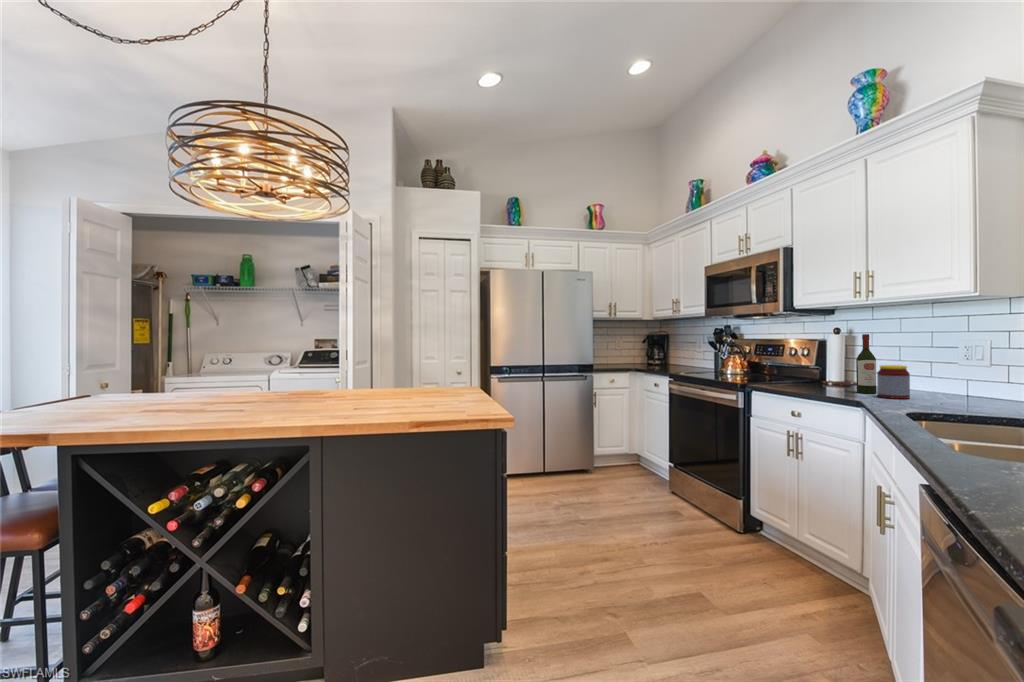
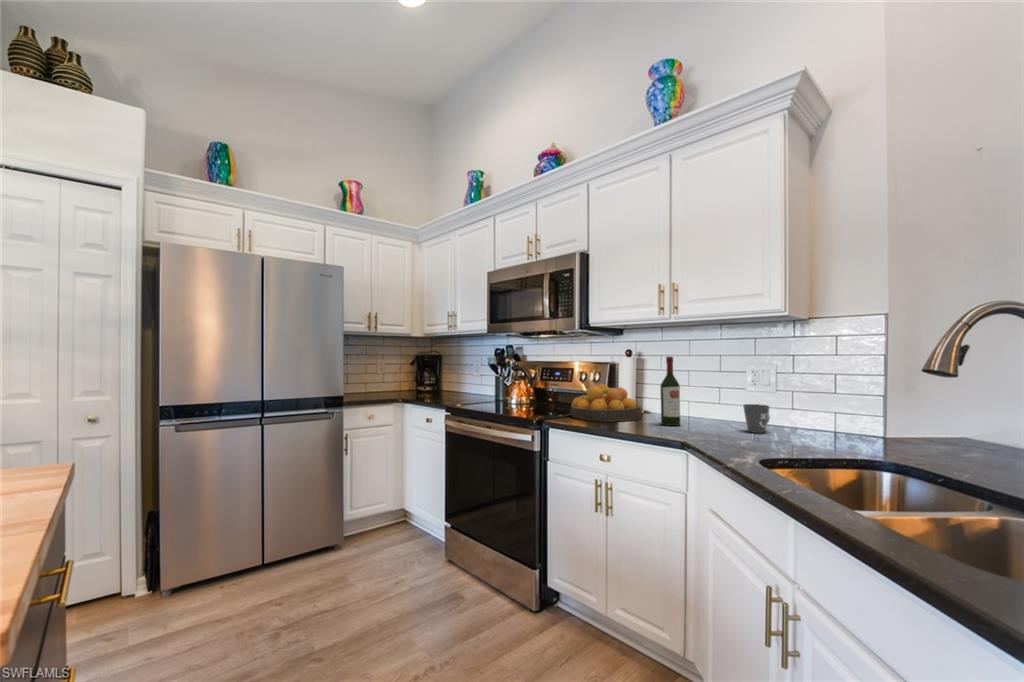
fruit bowl: none [774,358,844,388] -> present [571,384,642,422]
jar: present [877,365,910,399] -> none [687,393,718,433]
mug: none [939,376,972,402] -> present [743,404,770,433]

